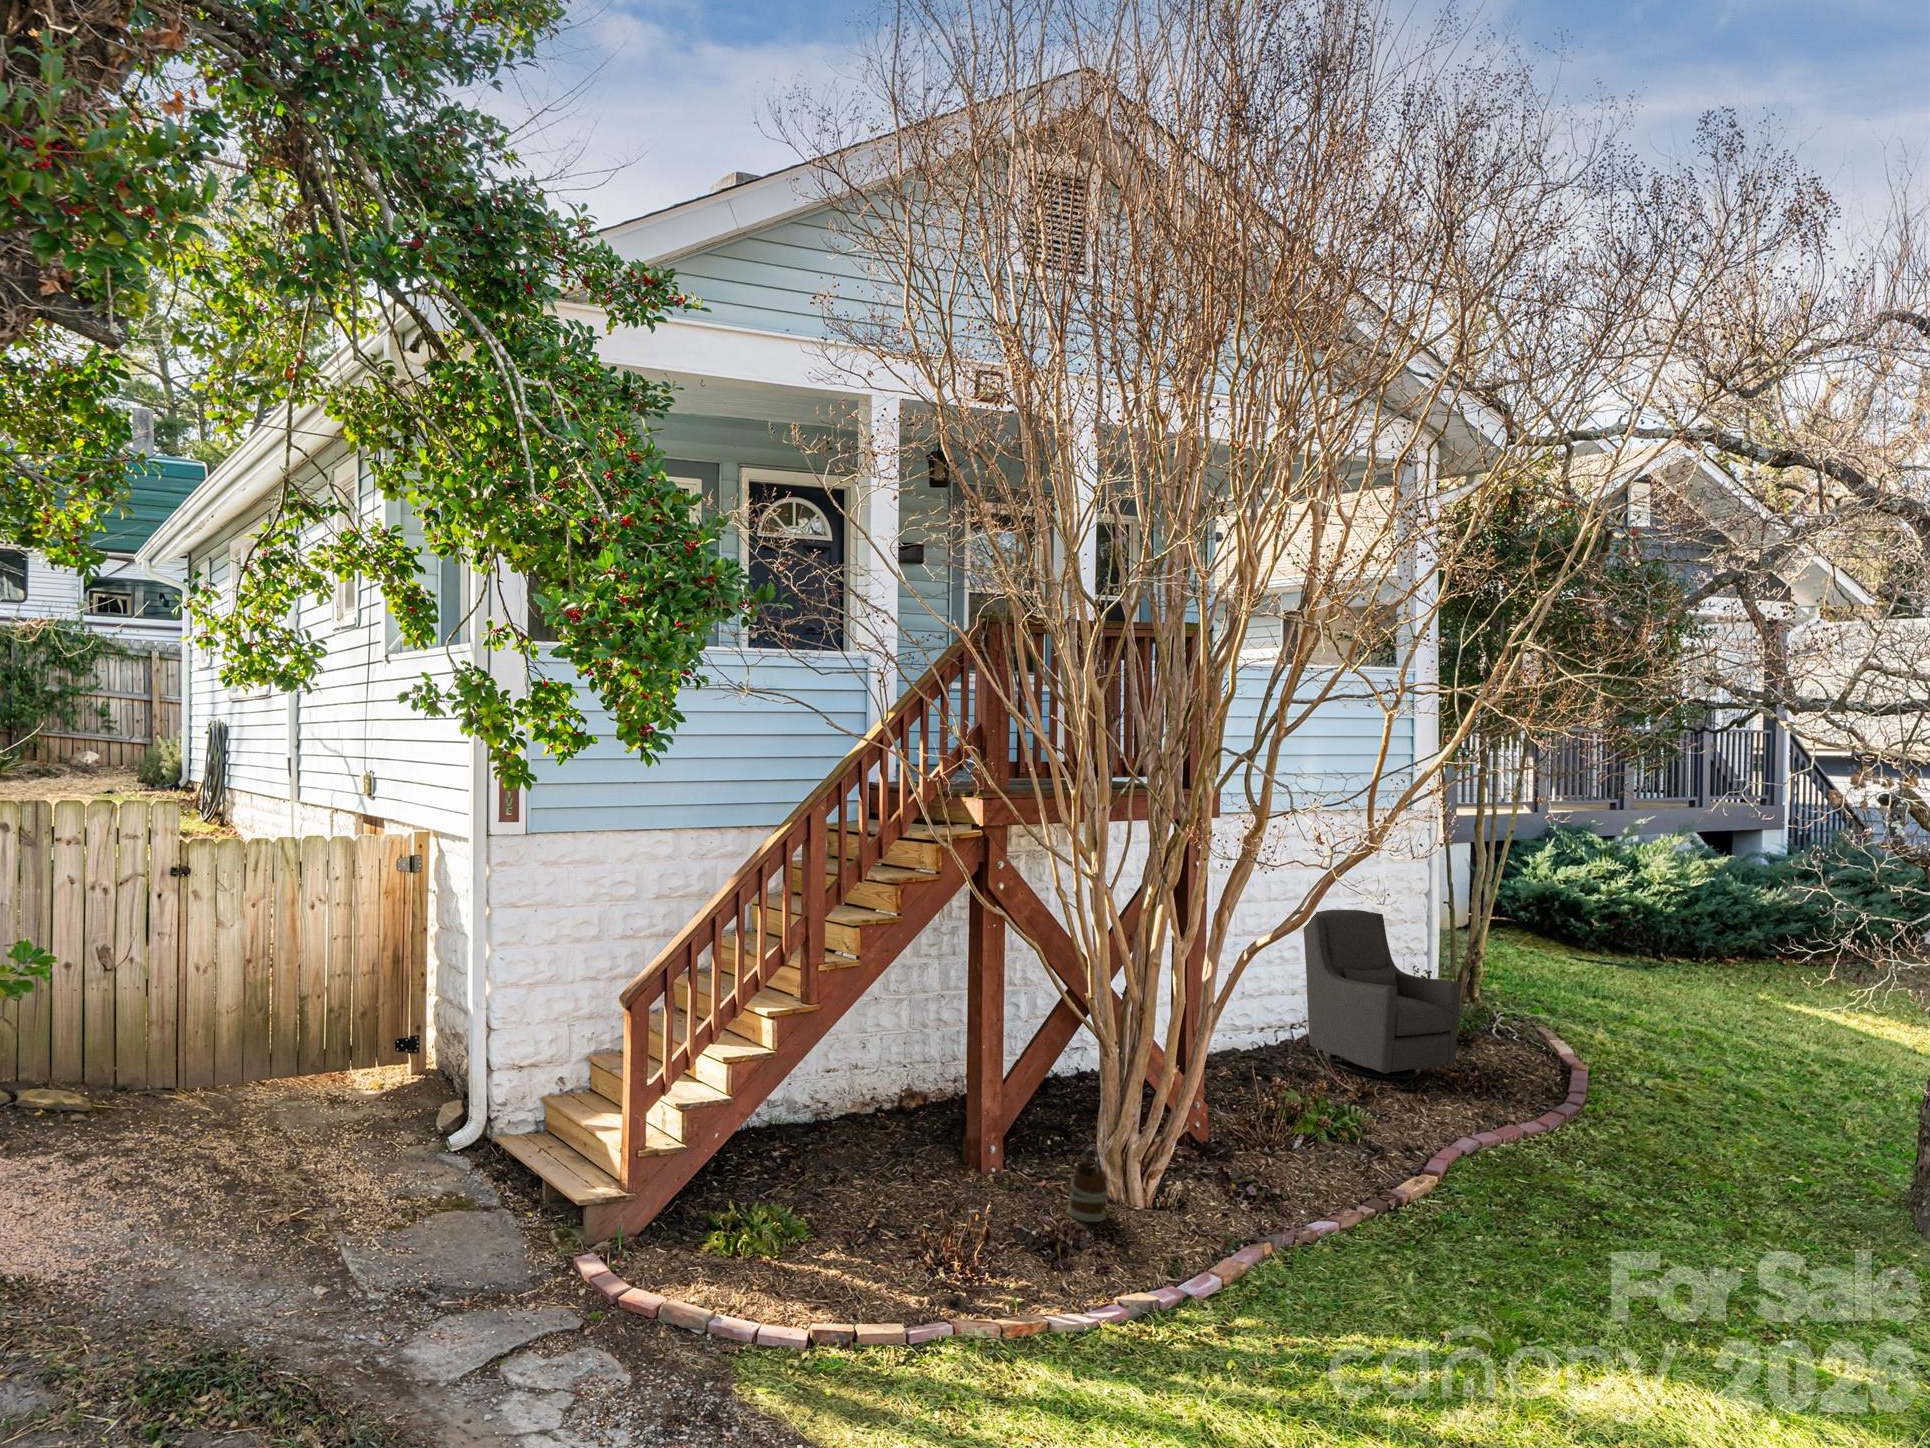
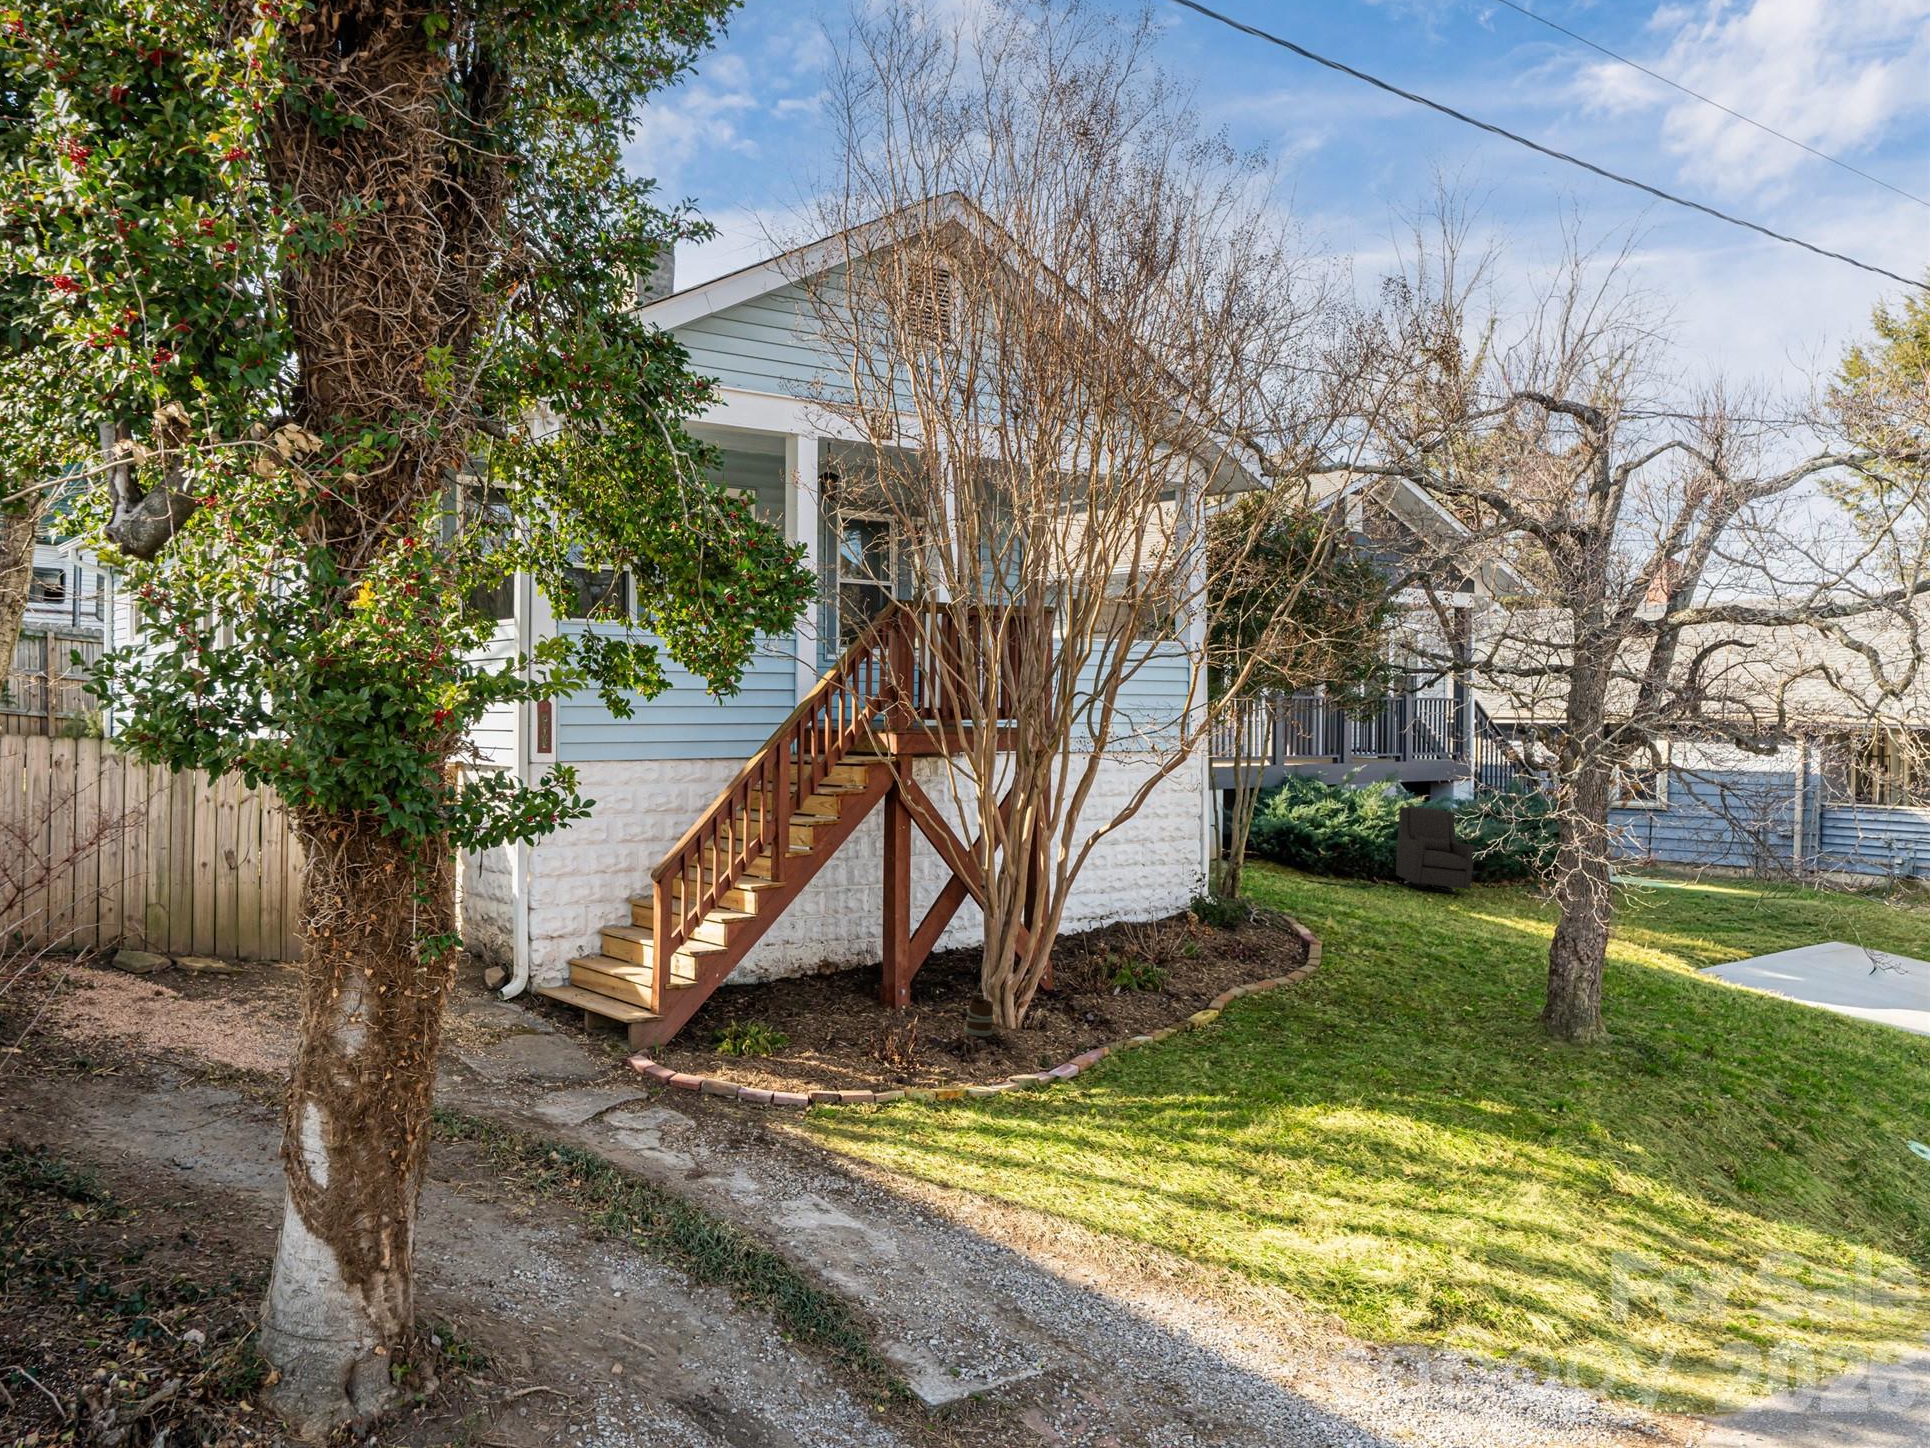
chair: present [1303,910,1461,1080] -> present [1396,807,1475,893]

